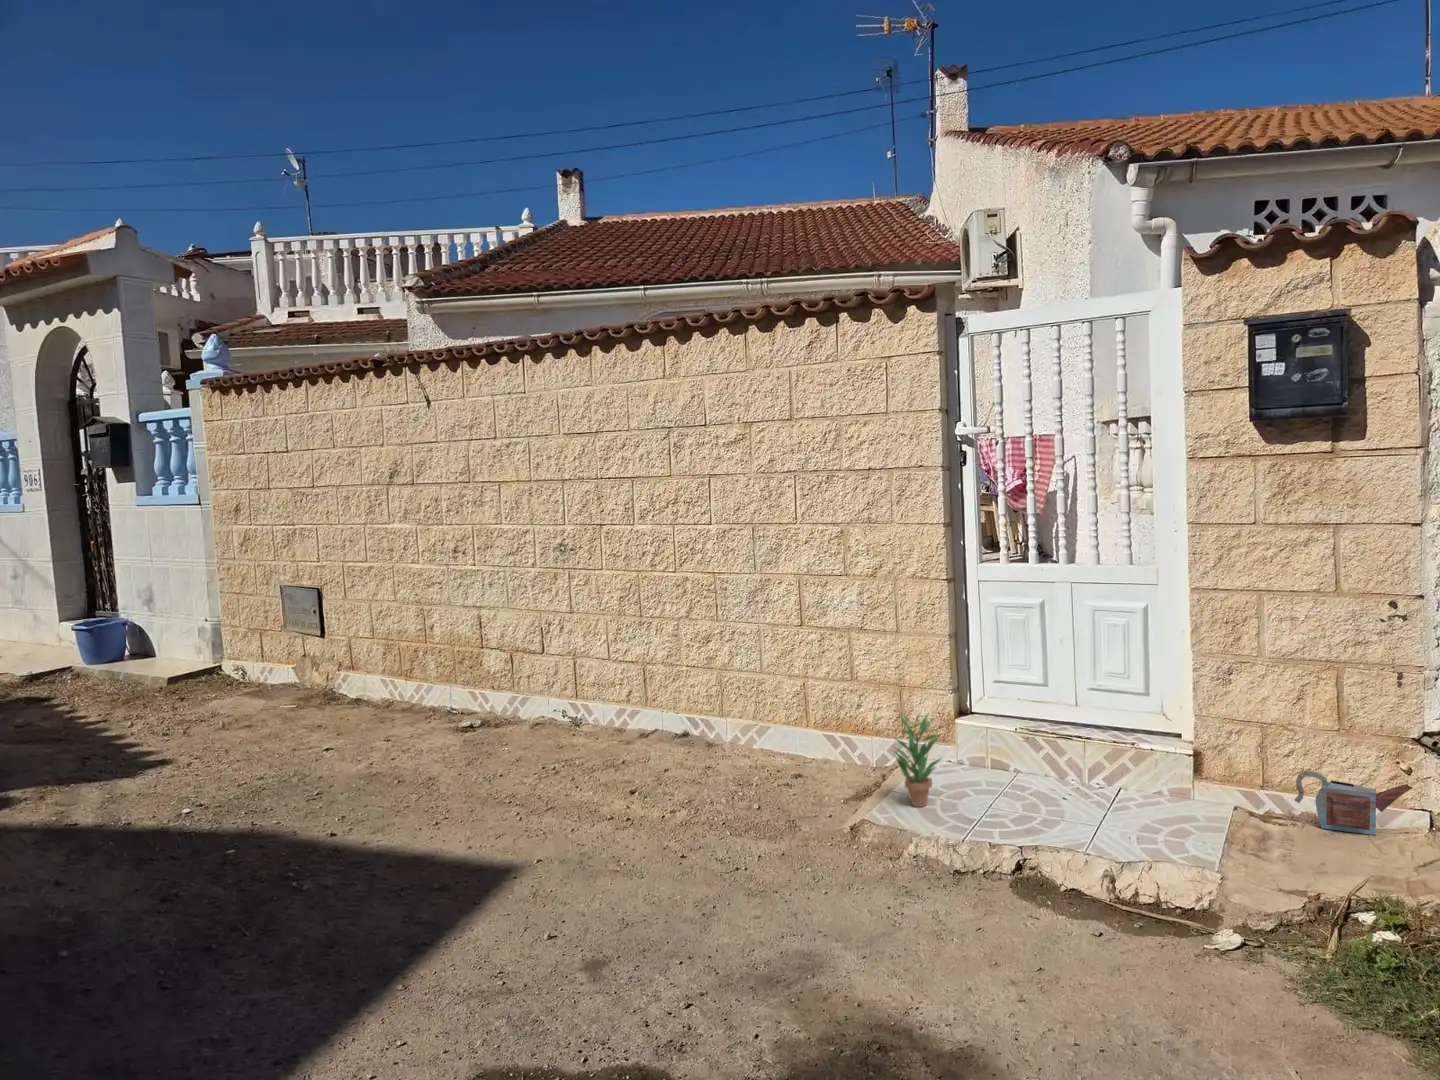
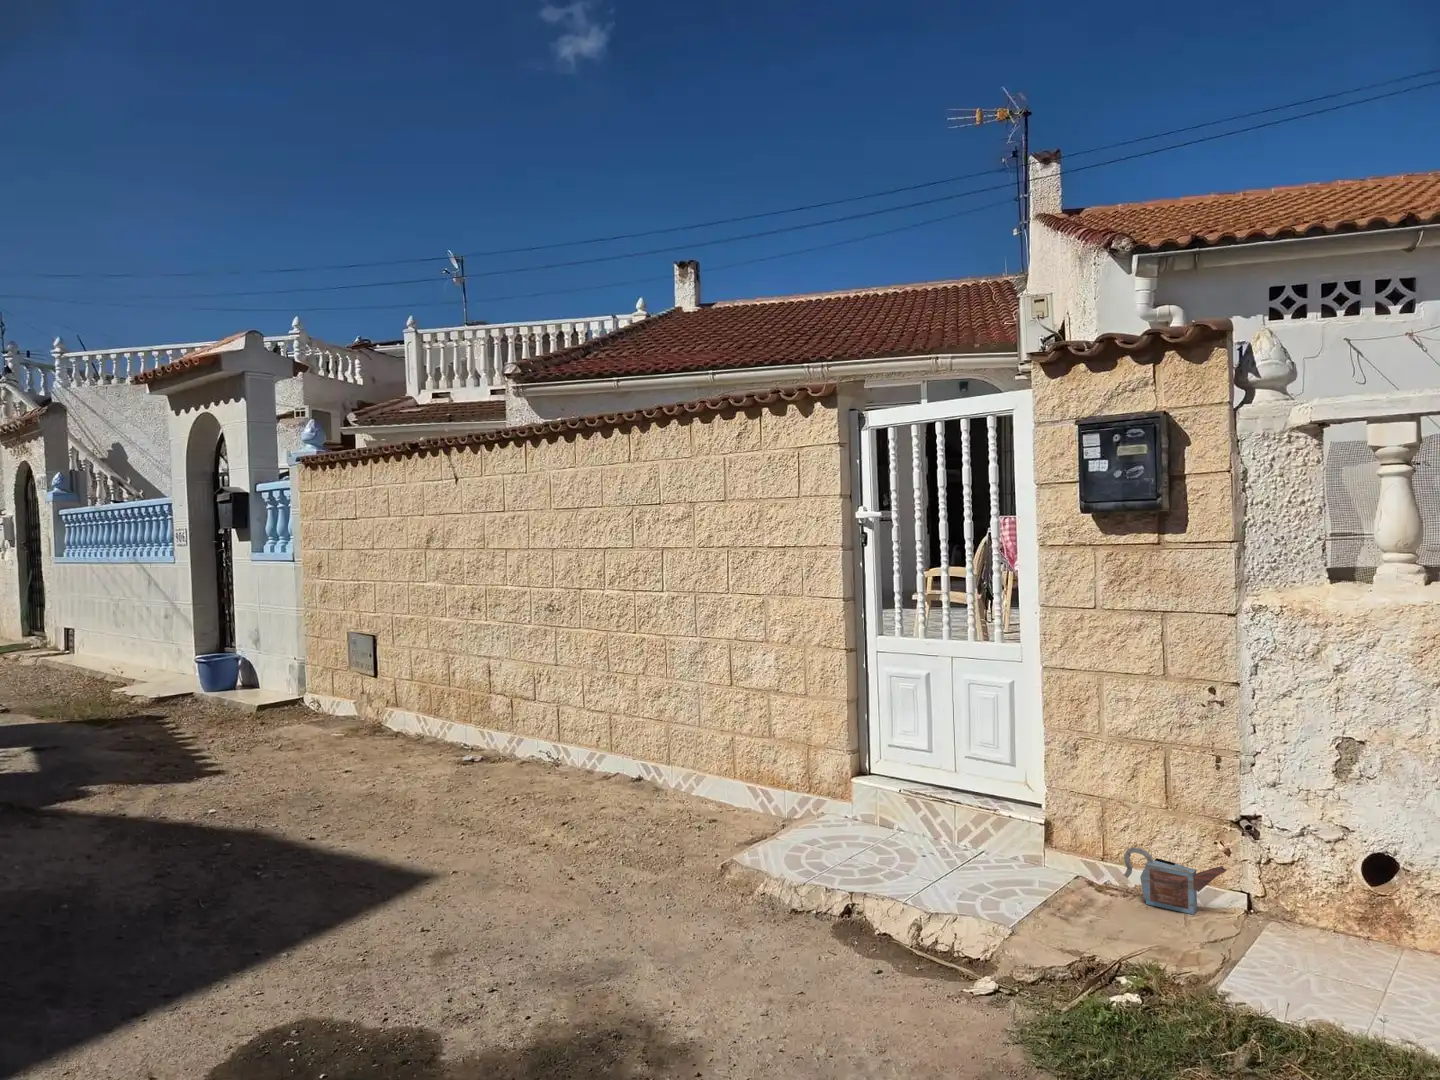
potted plant: present [894,714,940,807] -> none [769,768,817,857]

